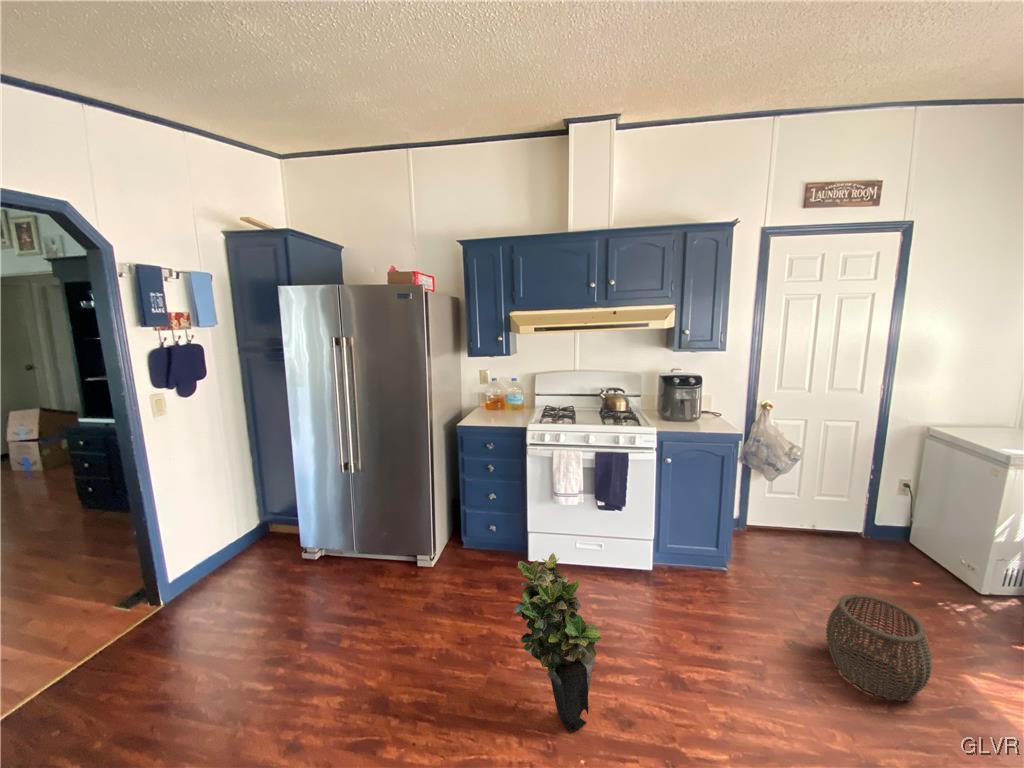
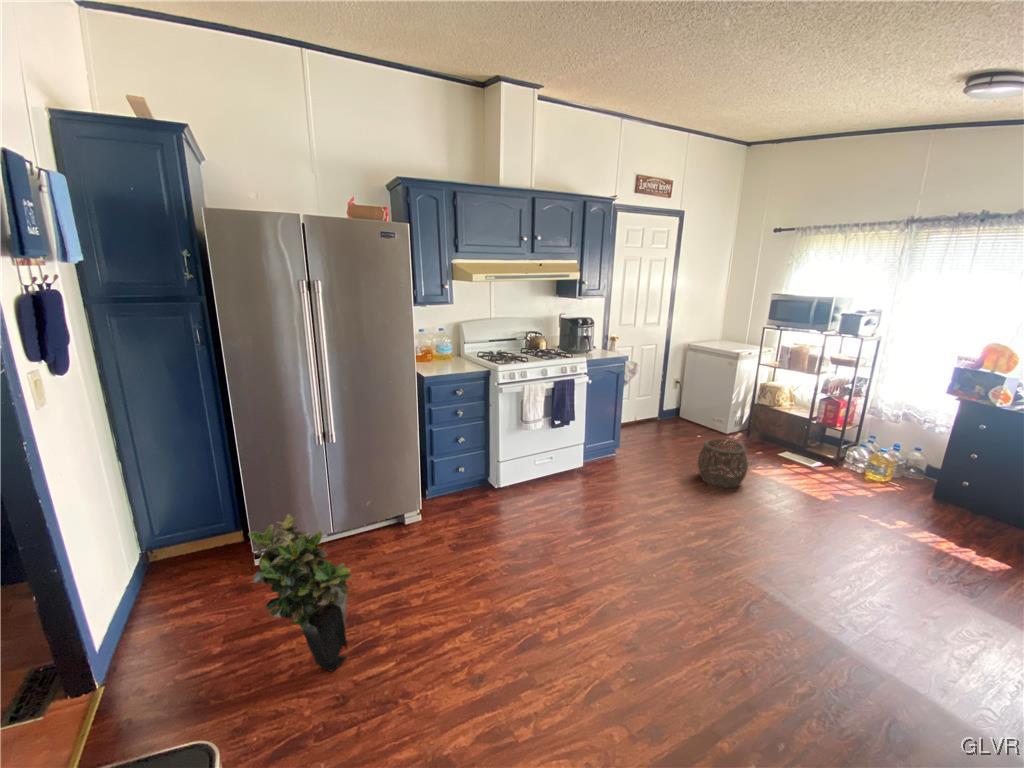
potted plant: present [514,553,601,732] -> present [249,514,352,671]

